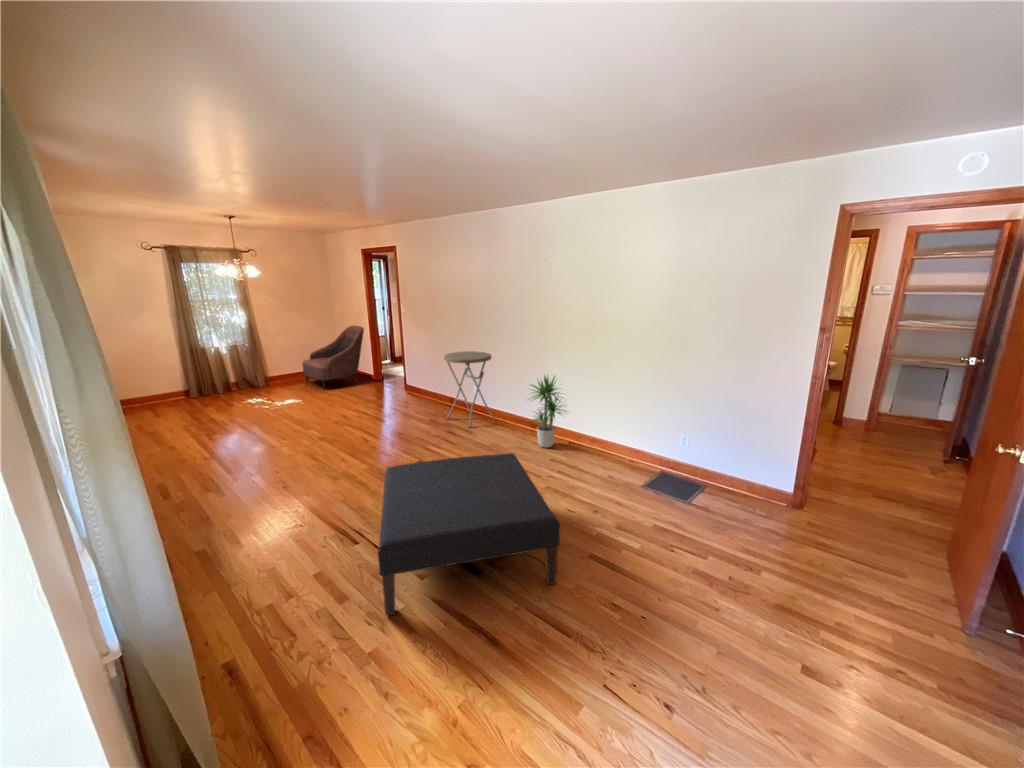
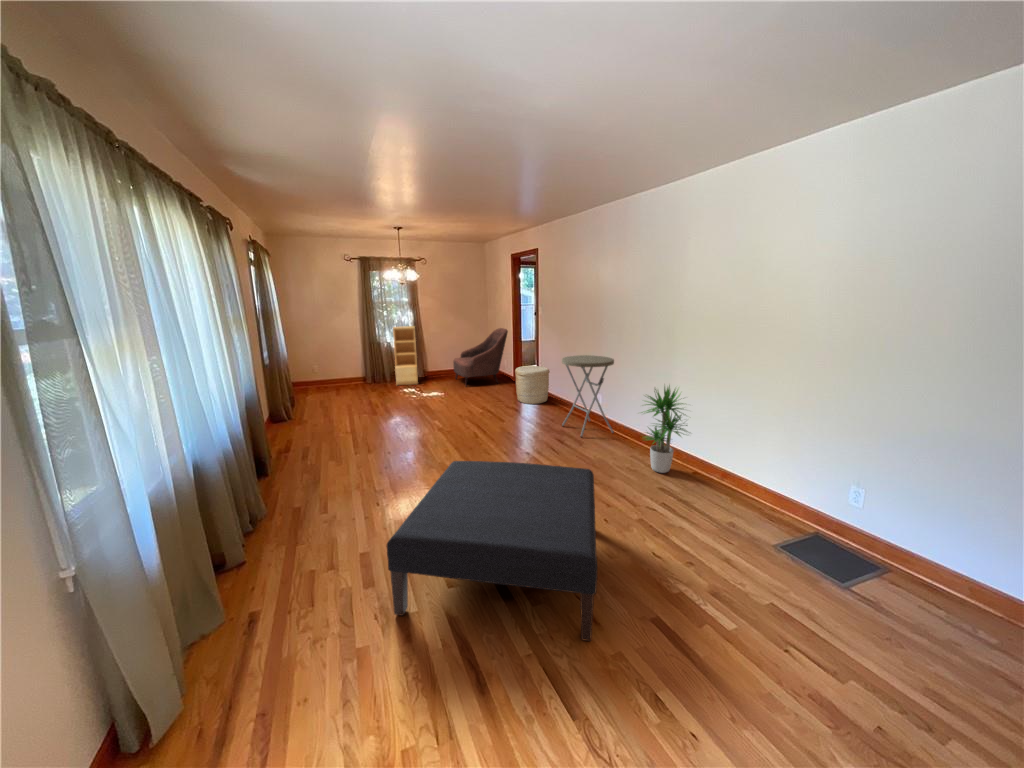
bookshelf: none [221,327,262,397] -> present [393,326,418,385]
woven basket: none [385,364,420,402] -> present [515,366,550,404]

